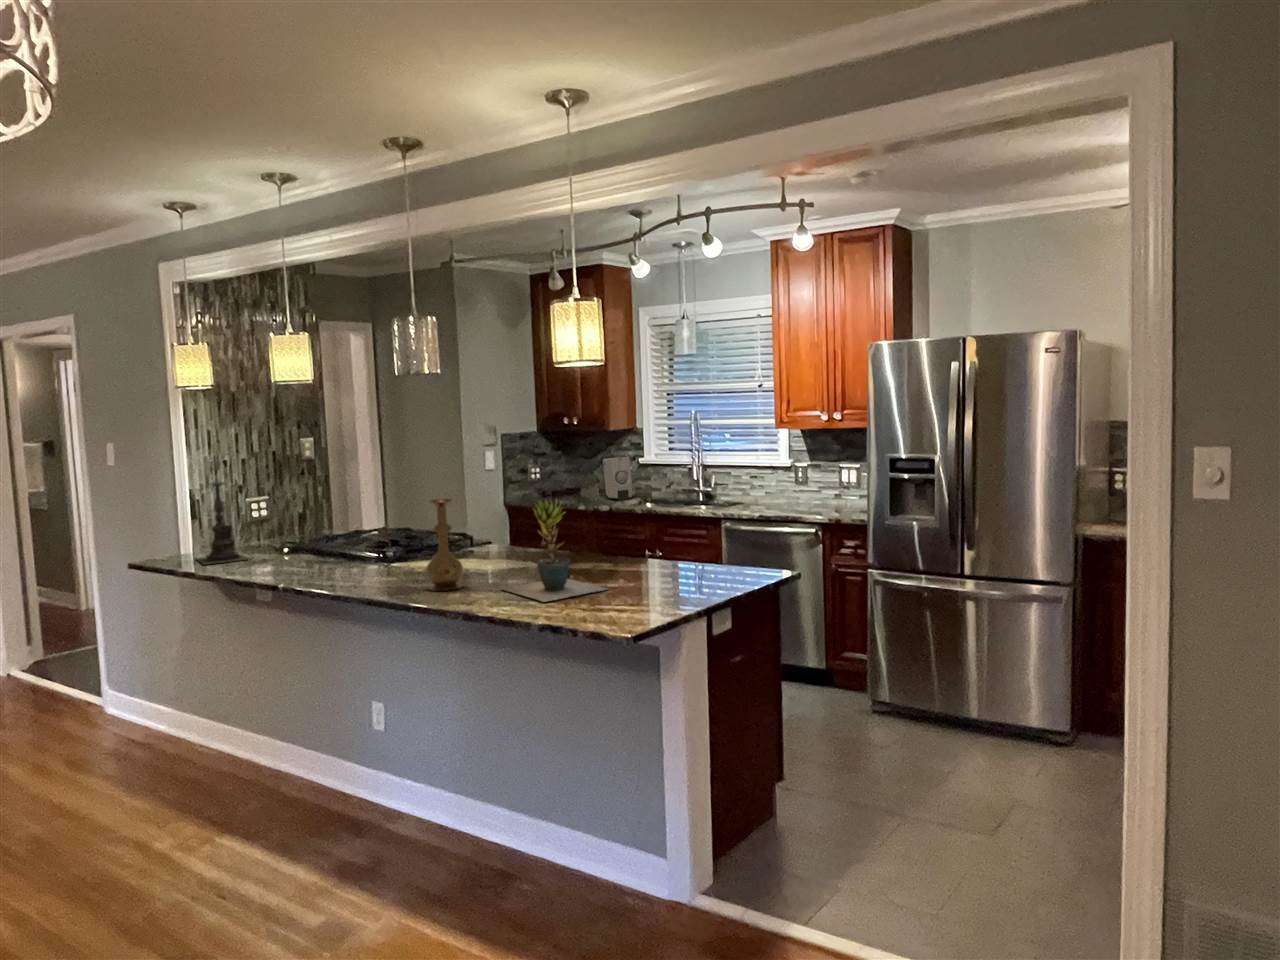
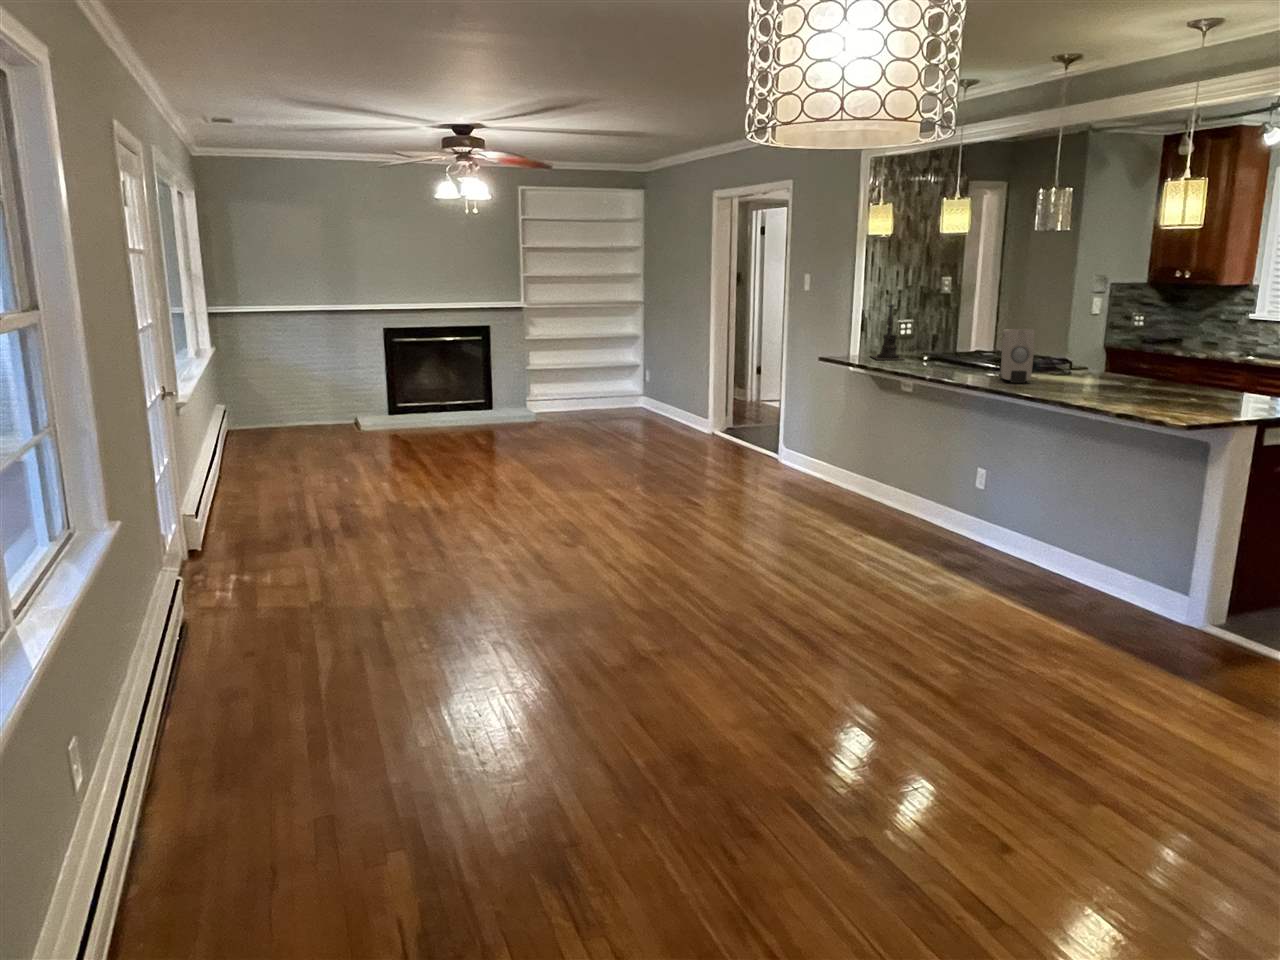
soap dispenser: present [602,457,632,500] -> present [1000,329,1035,383]
vase: present [426,499,463,591] -> none [1036,325,1064,389]
potted plant: present [502,499,607,602] -> none [1089,329,1178,401]

